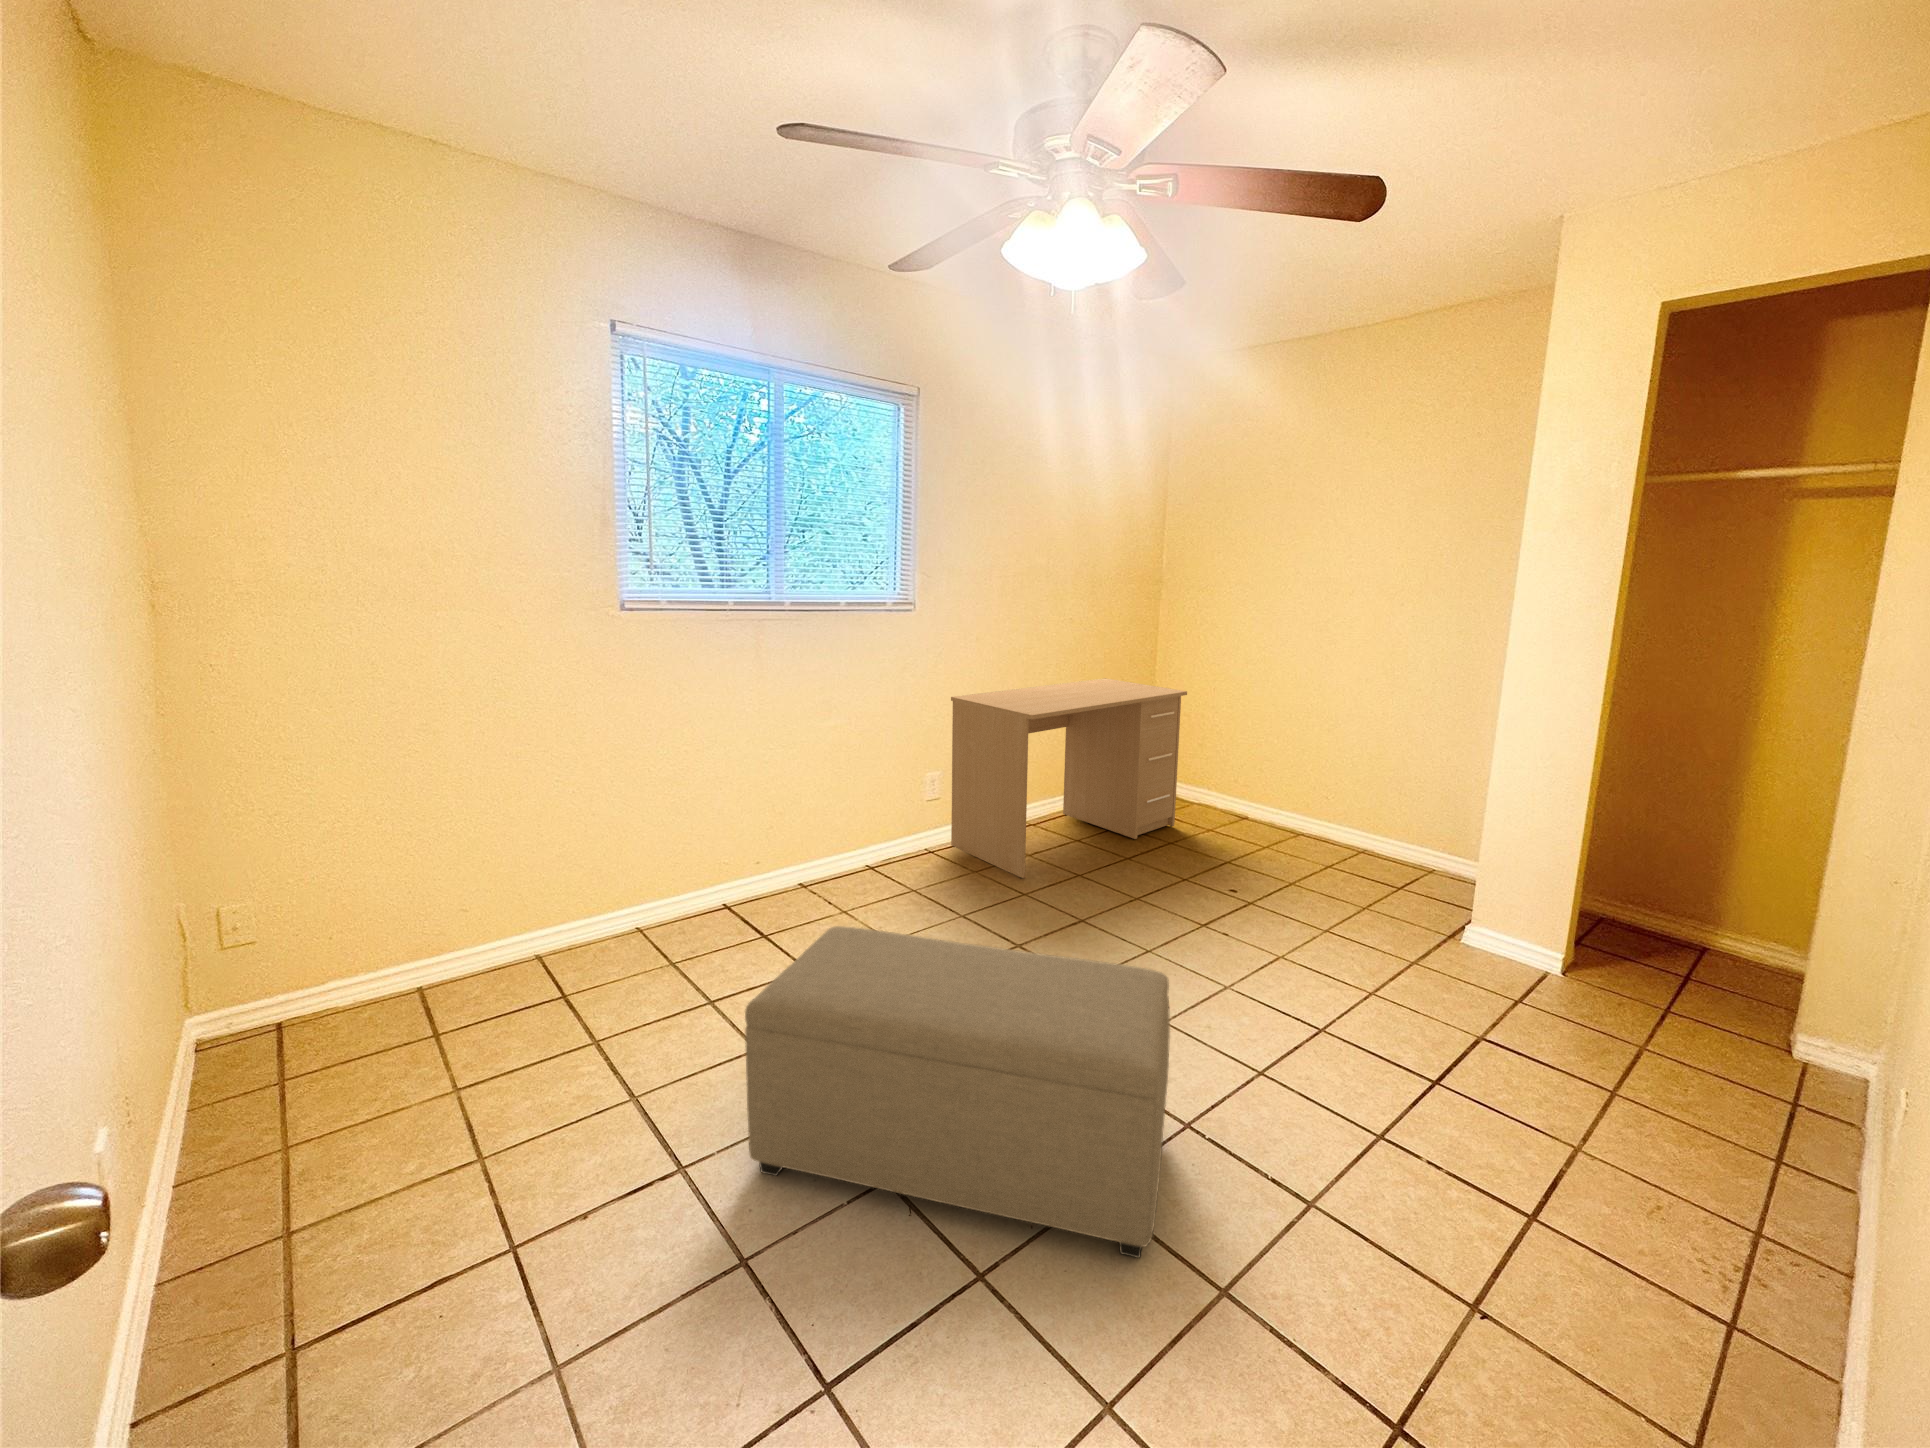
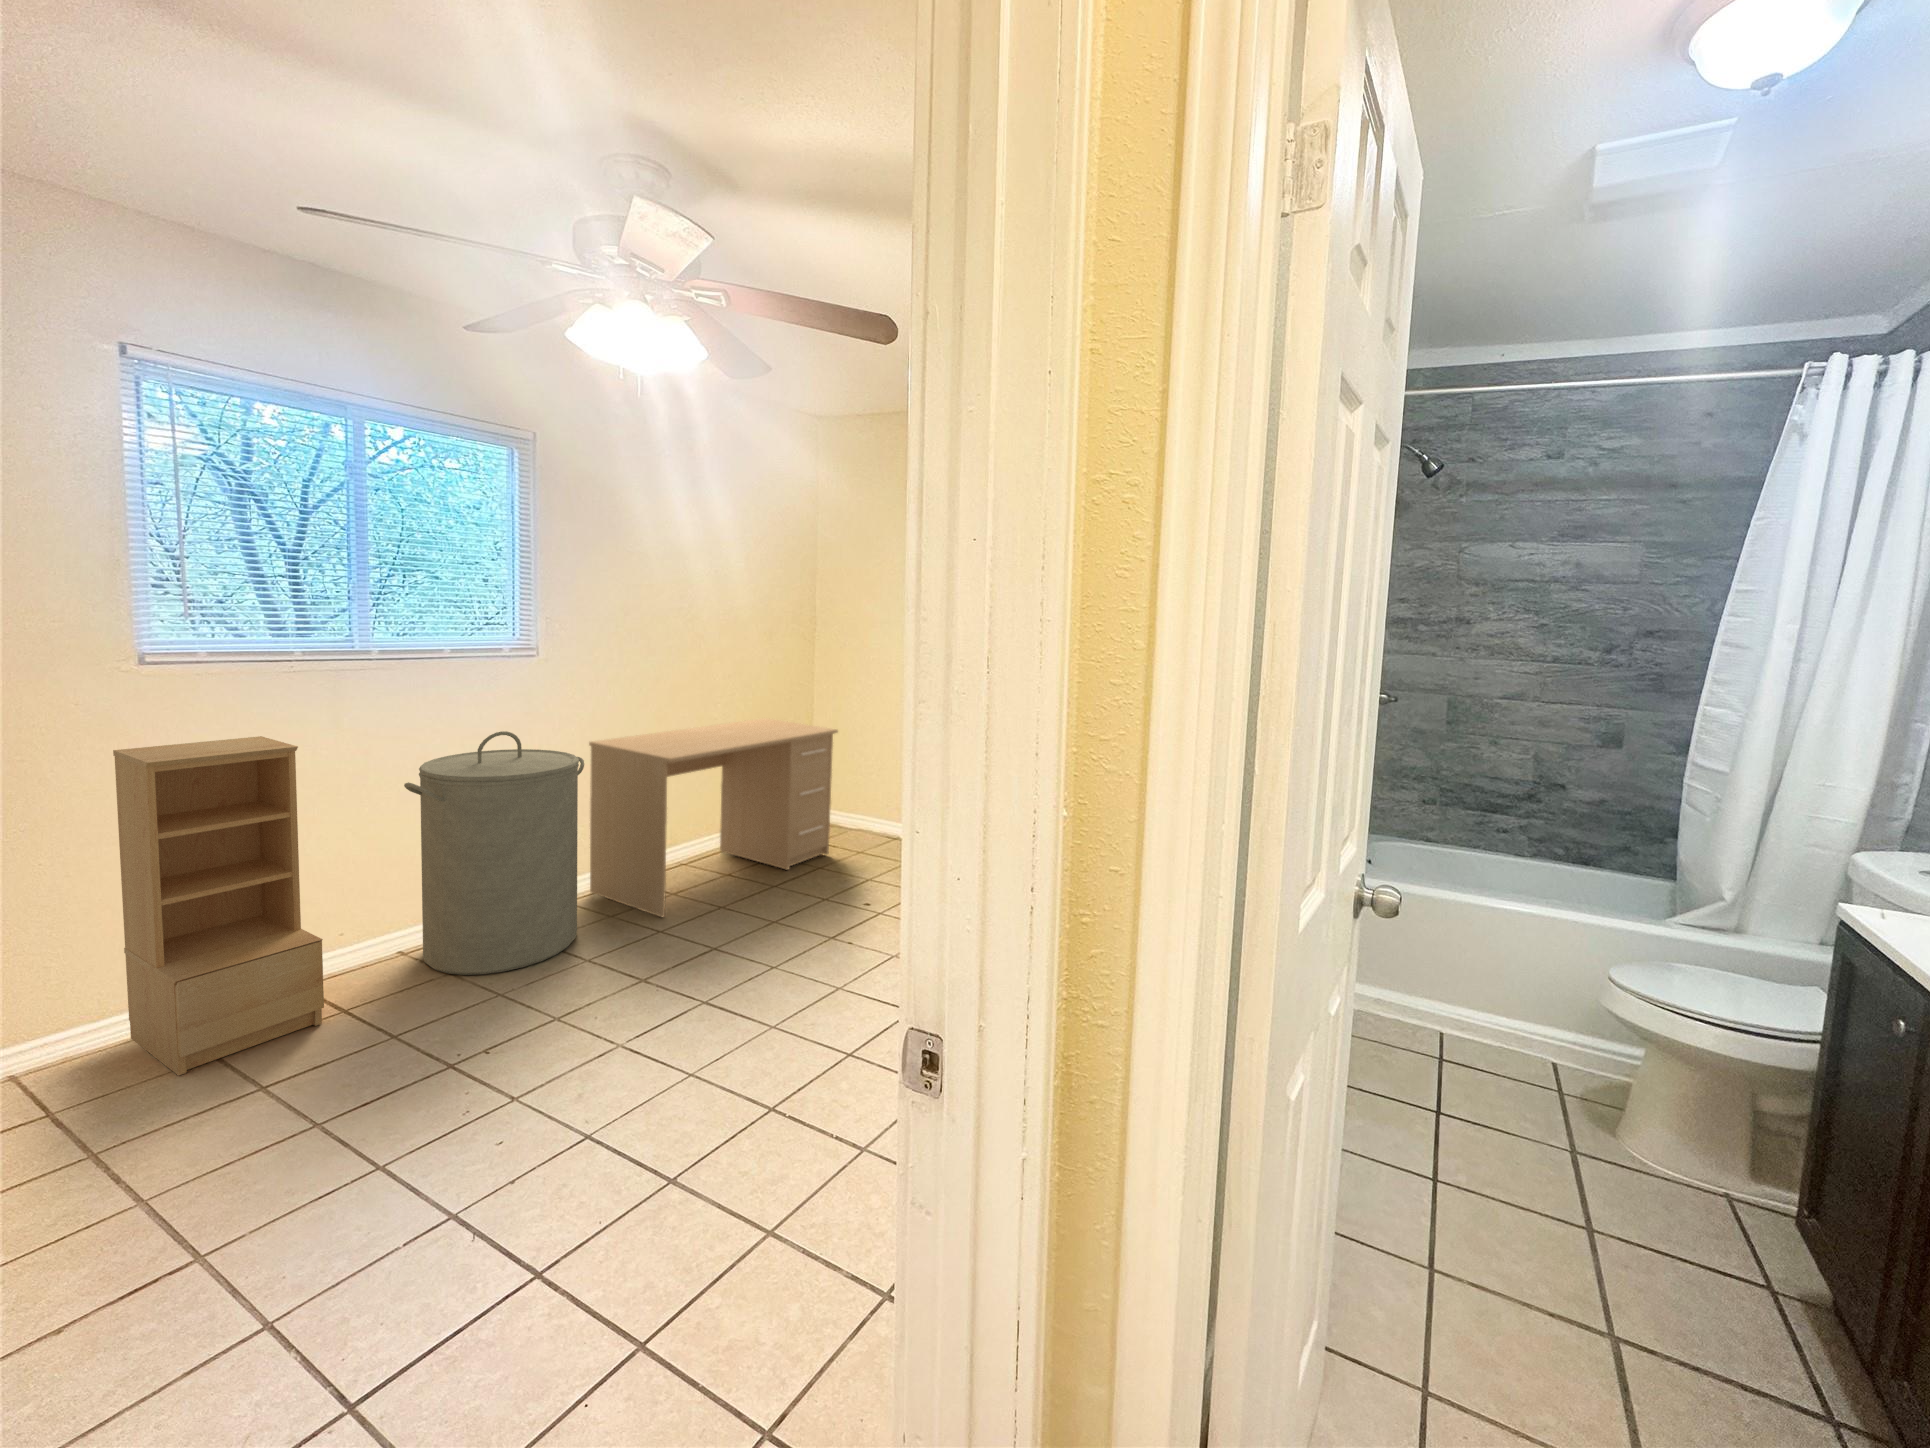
bookshelf: none [601,681,751,981] -> present [113,736,324,1075]
laundry hamper: none [808,682,952,918] -> present [404,731,584,975]
ottoman: present [745,926,1170,1258] -> none [291,980,750,1236]

